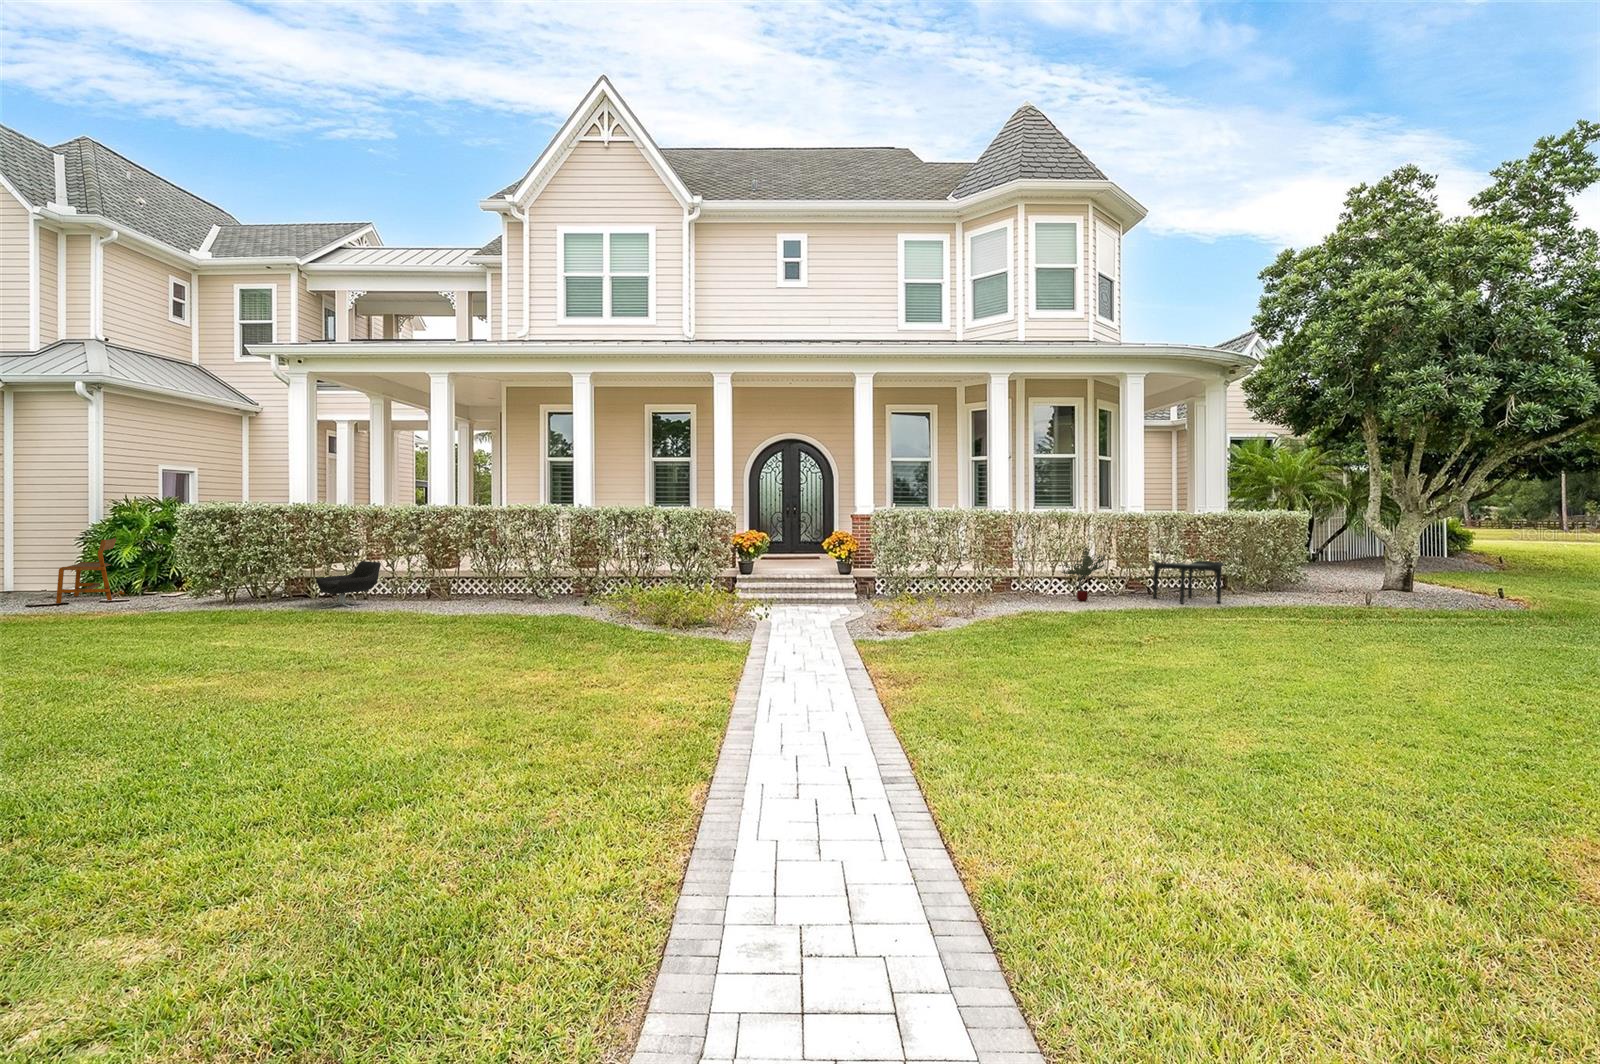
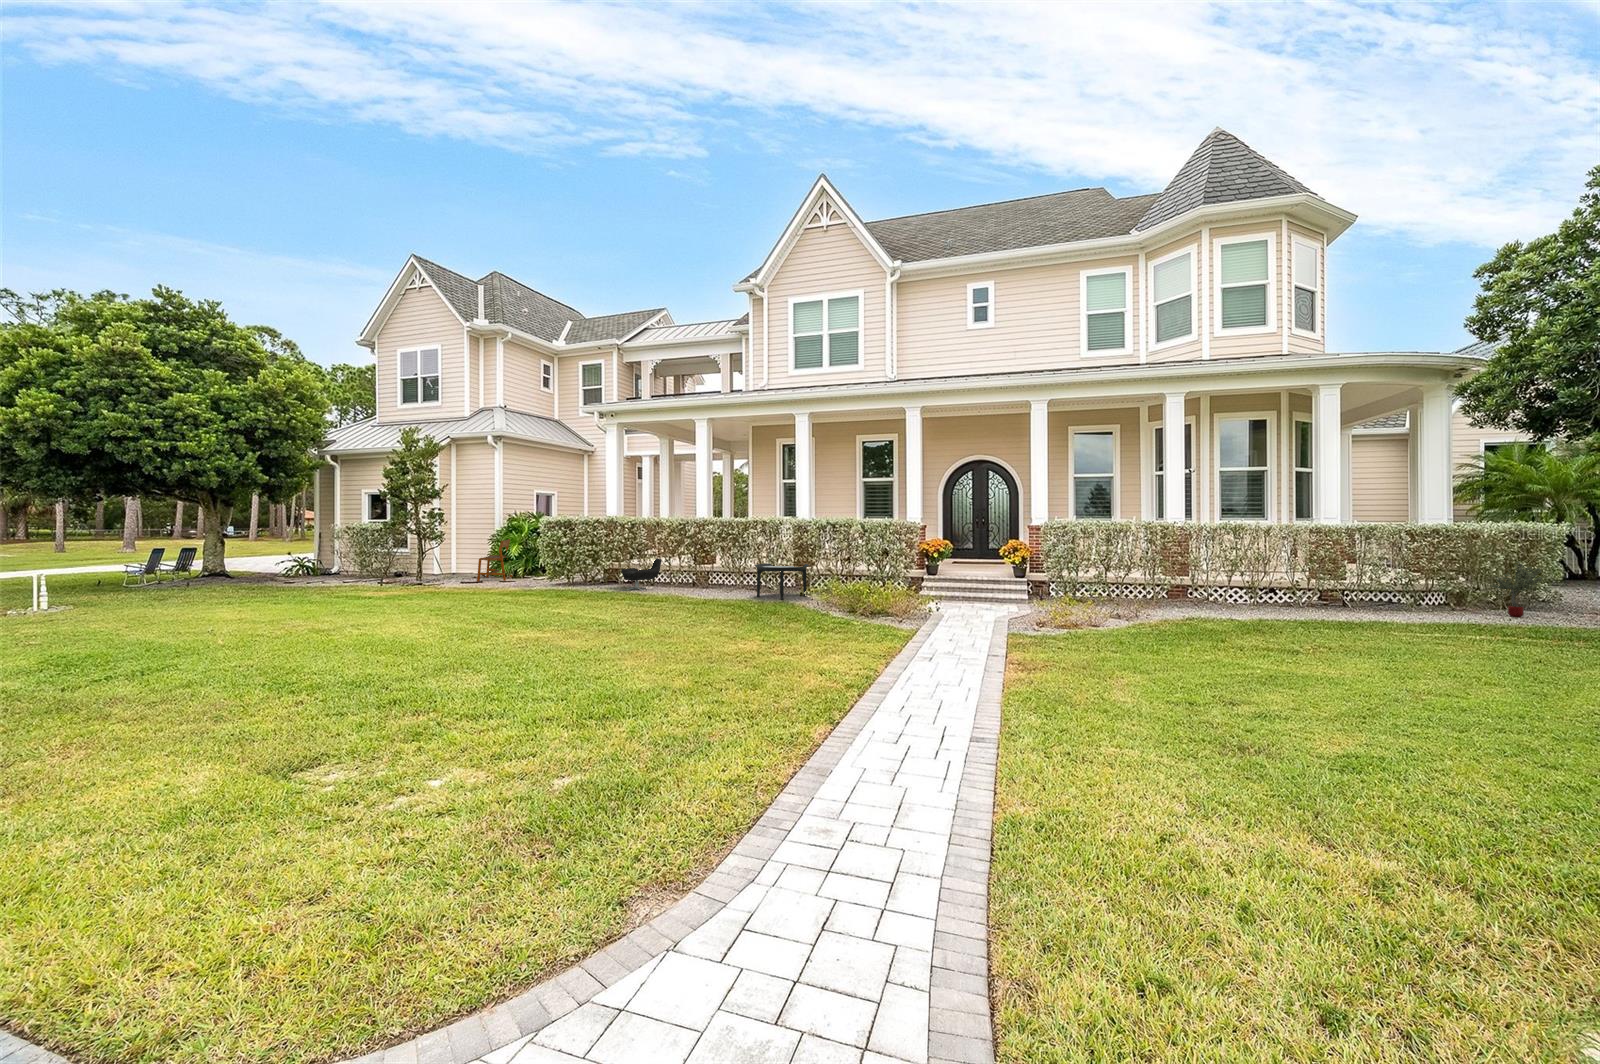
potted tree: present [1062,548,1105,601] -> present [1491,561,1542,617]
round table: present [1152,560,1224,604] -> present [755,563,809,600]

